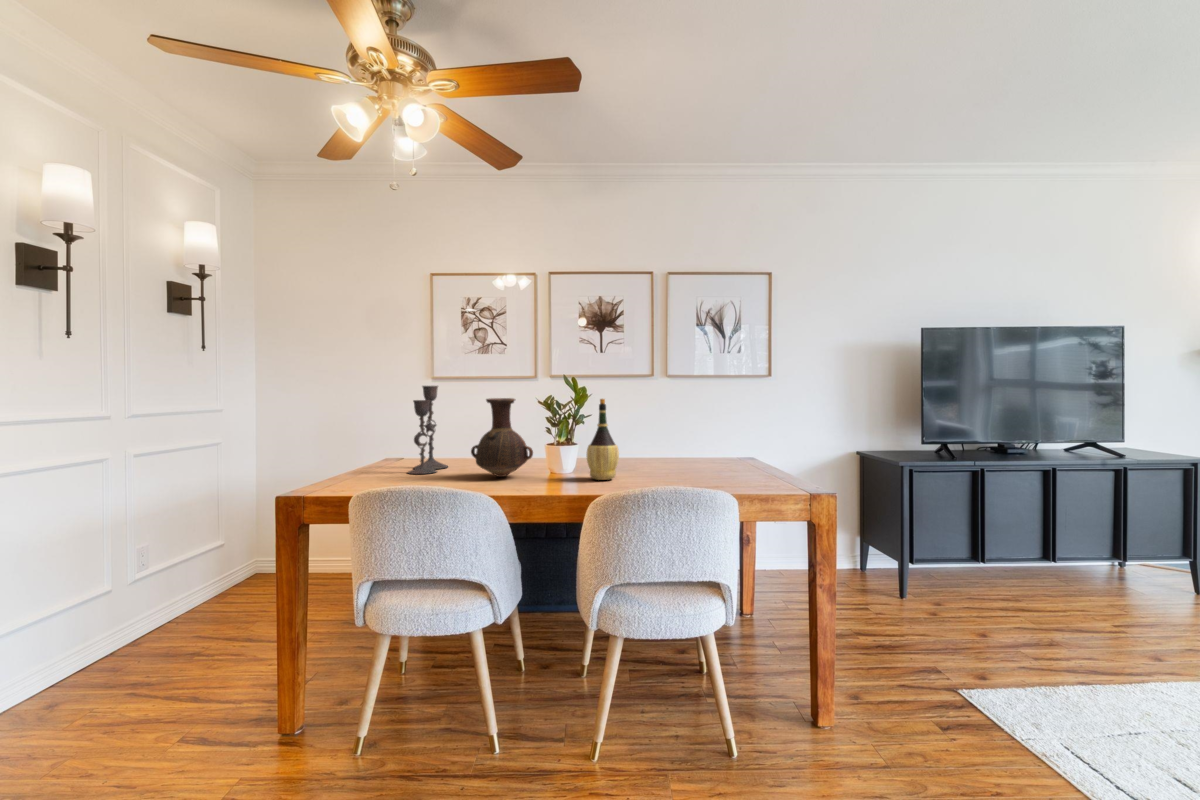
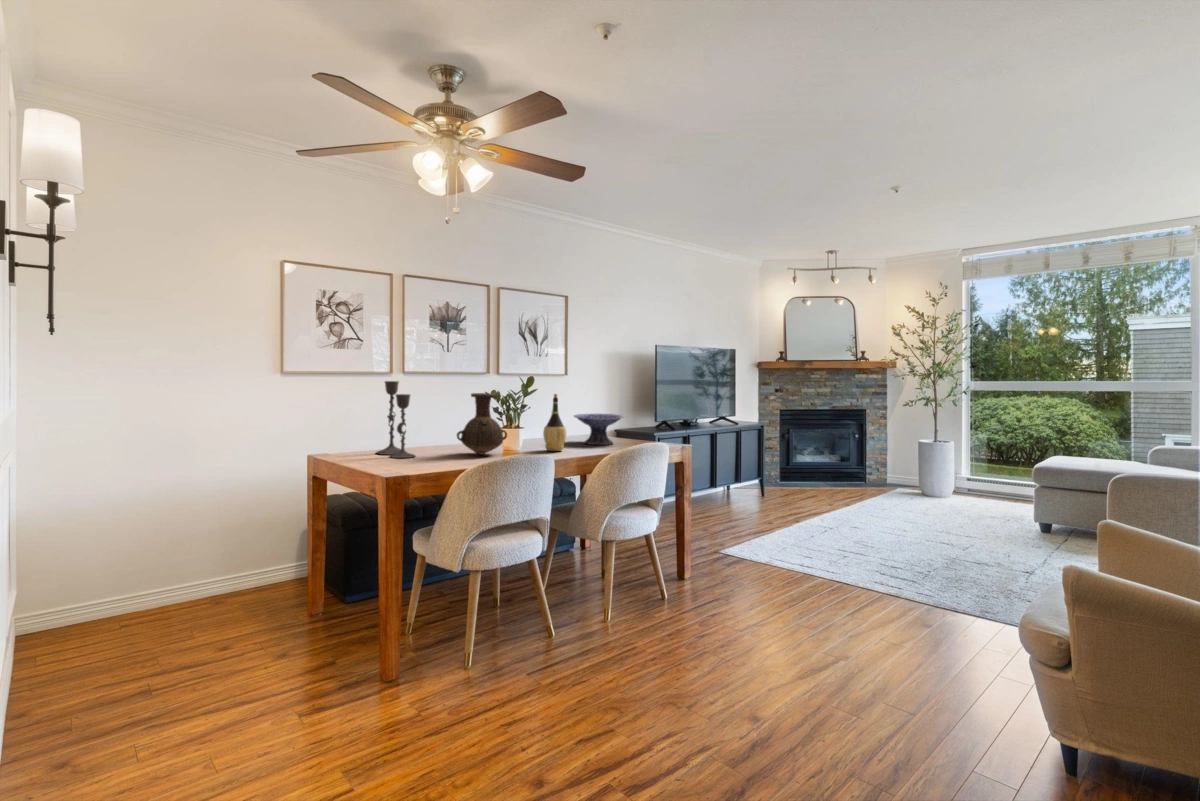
decorative bowl: none [666,430,744,476] -> present [574,414,623,445]

